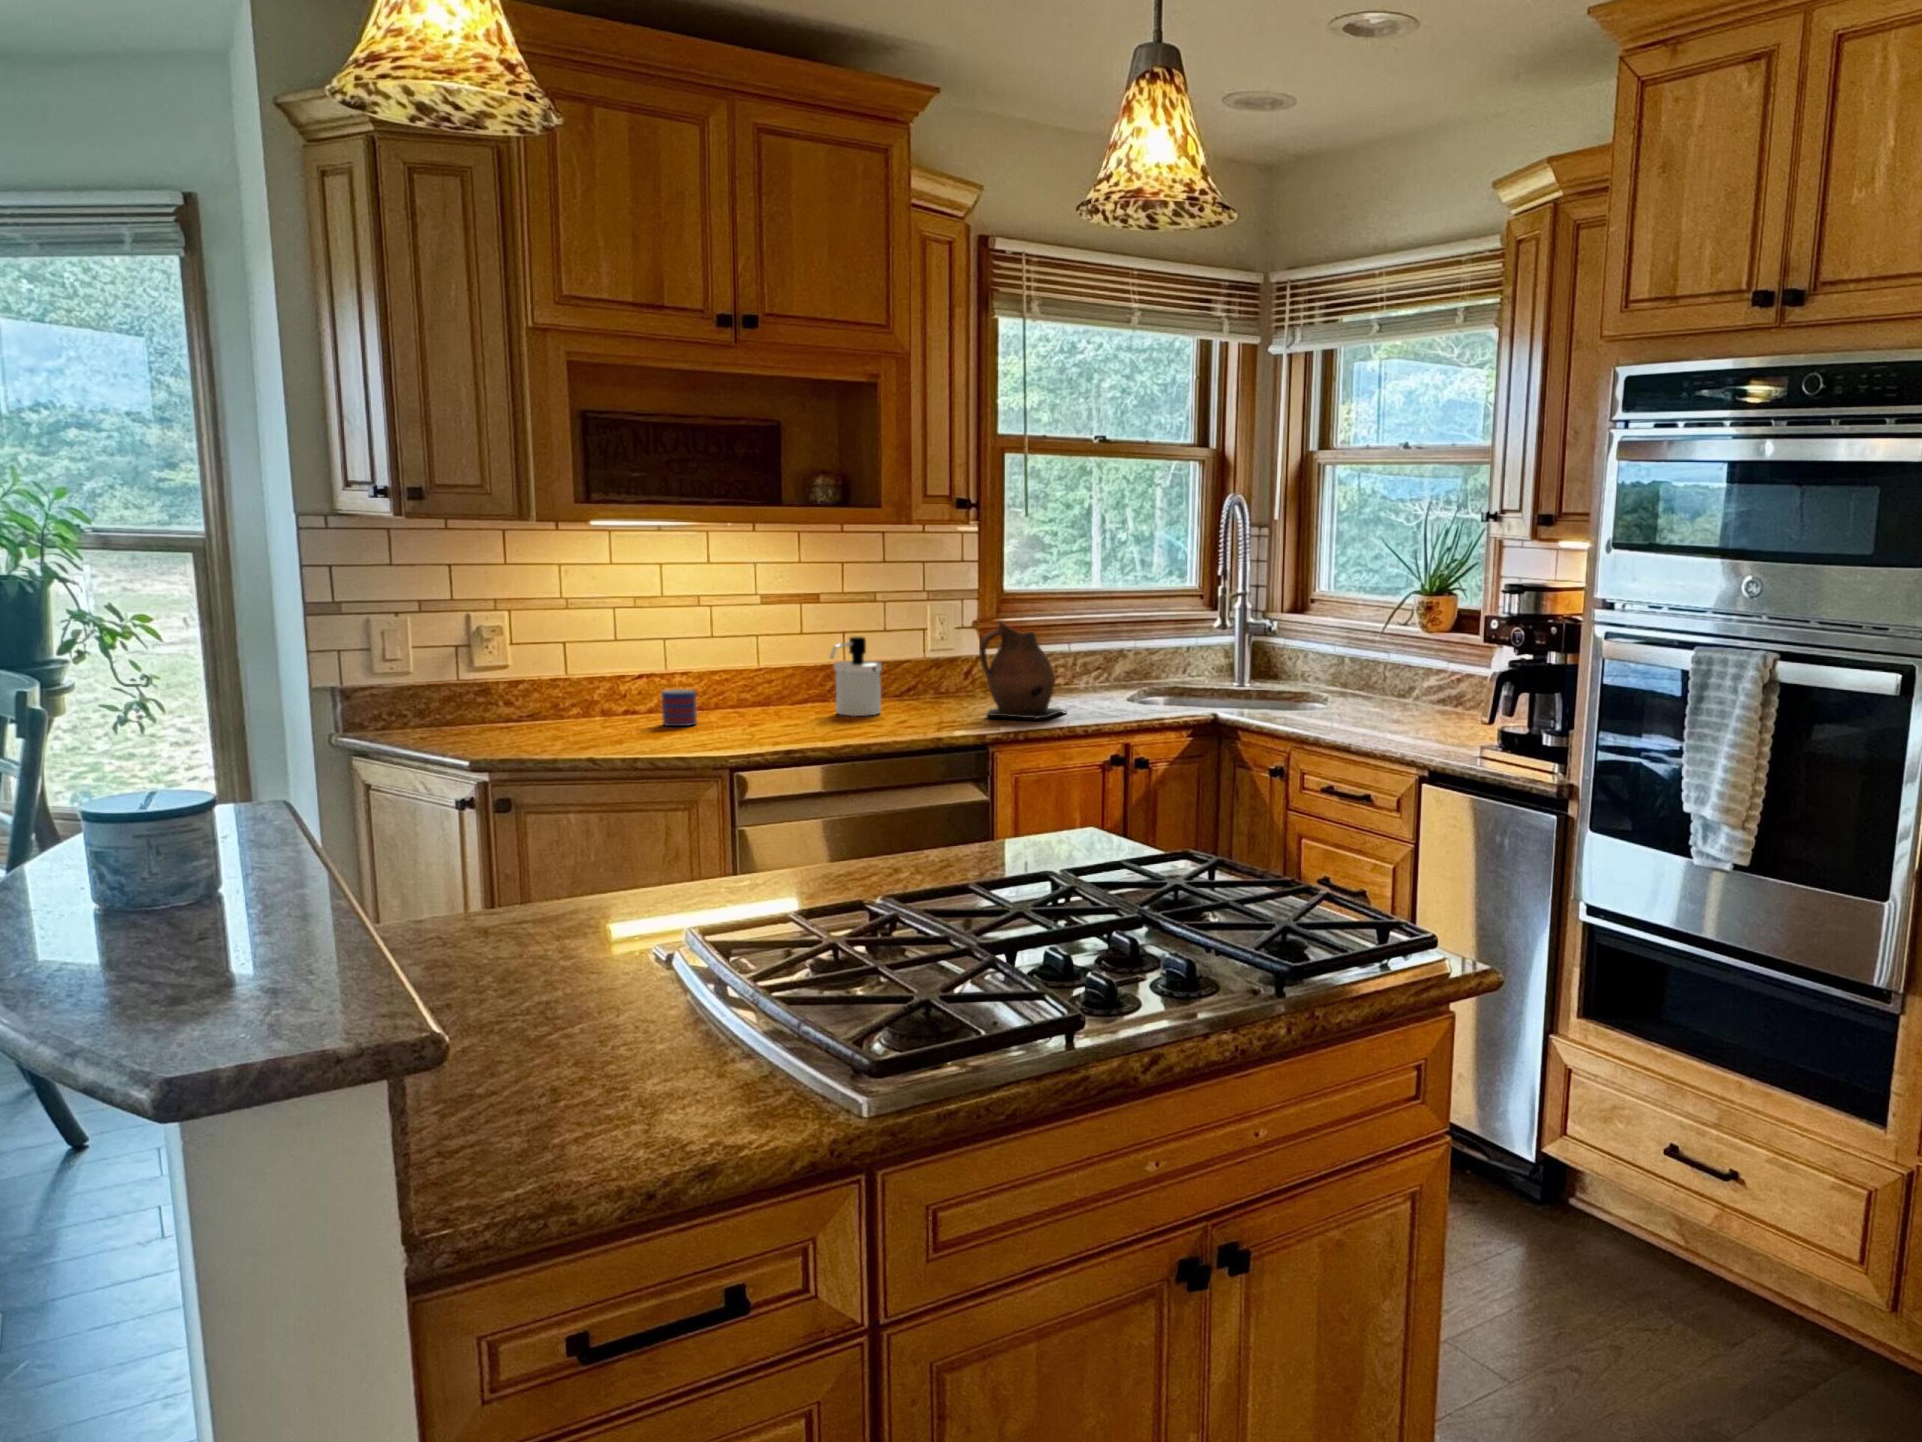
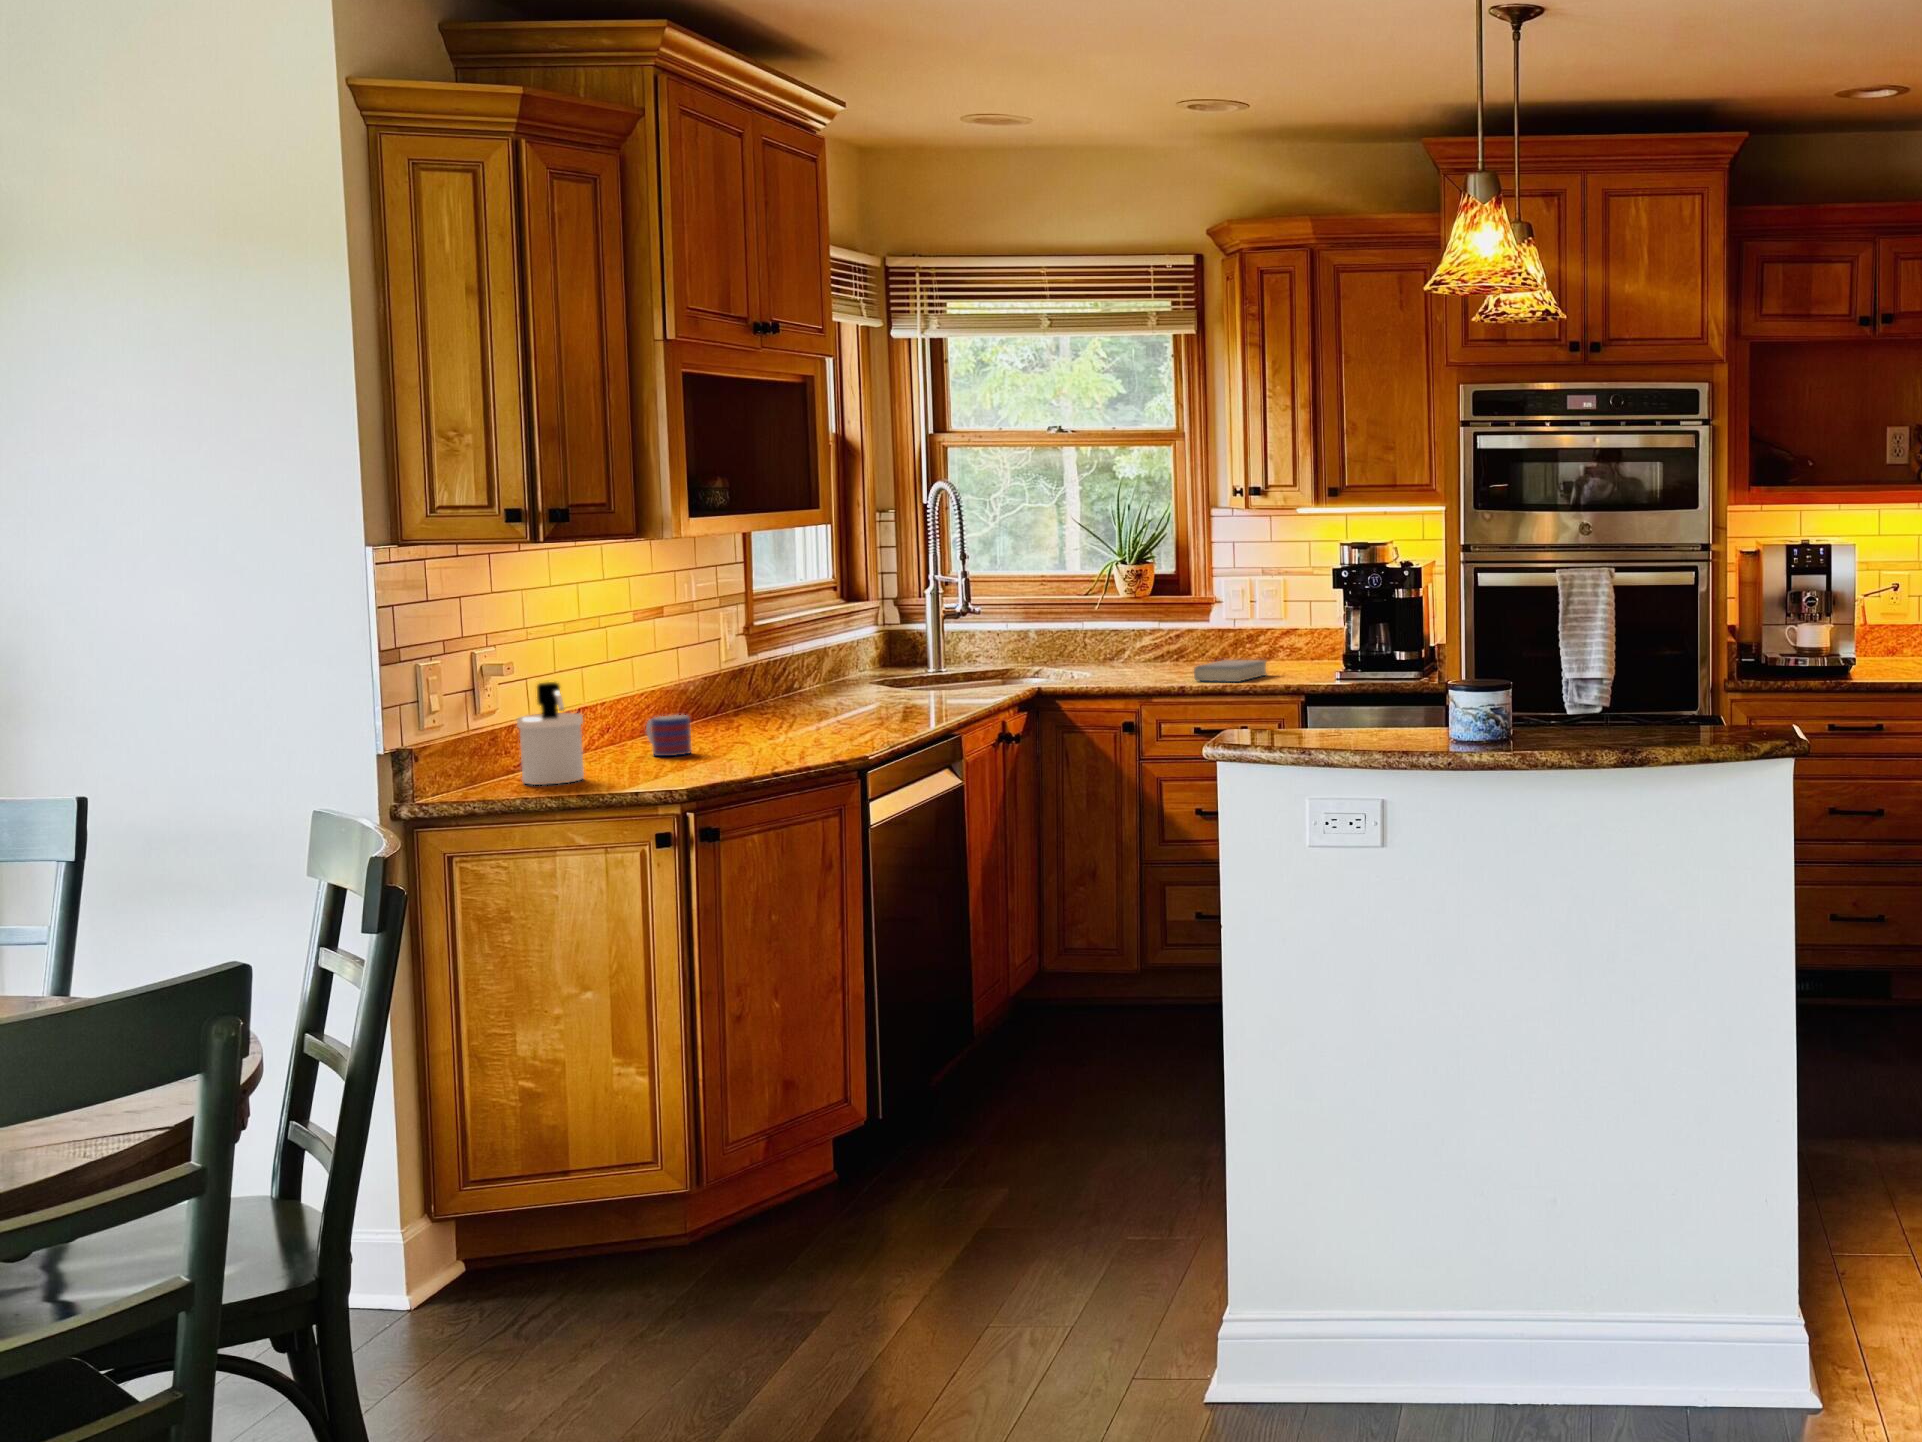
ceramic pitcher: present [979,620,1065,719] -> none [856,615,949,712]
soap dispenser: present [830,637,882,716] -> present [517,682,584,785]
hardback book: none [1357,712,1455,739] -> present [1194,660,1266,682]

